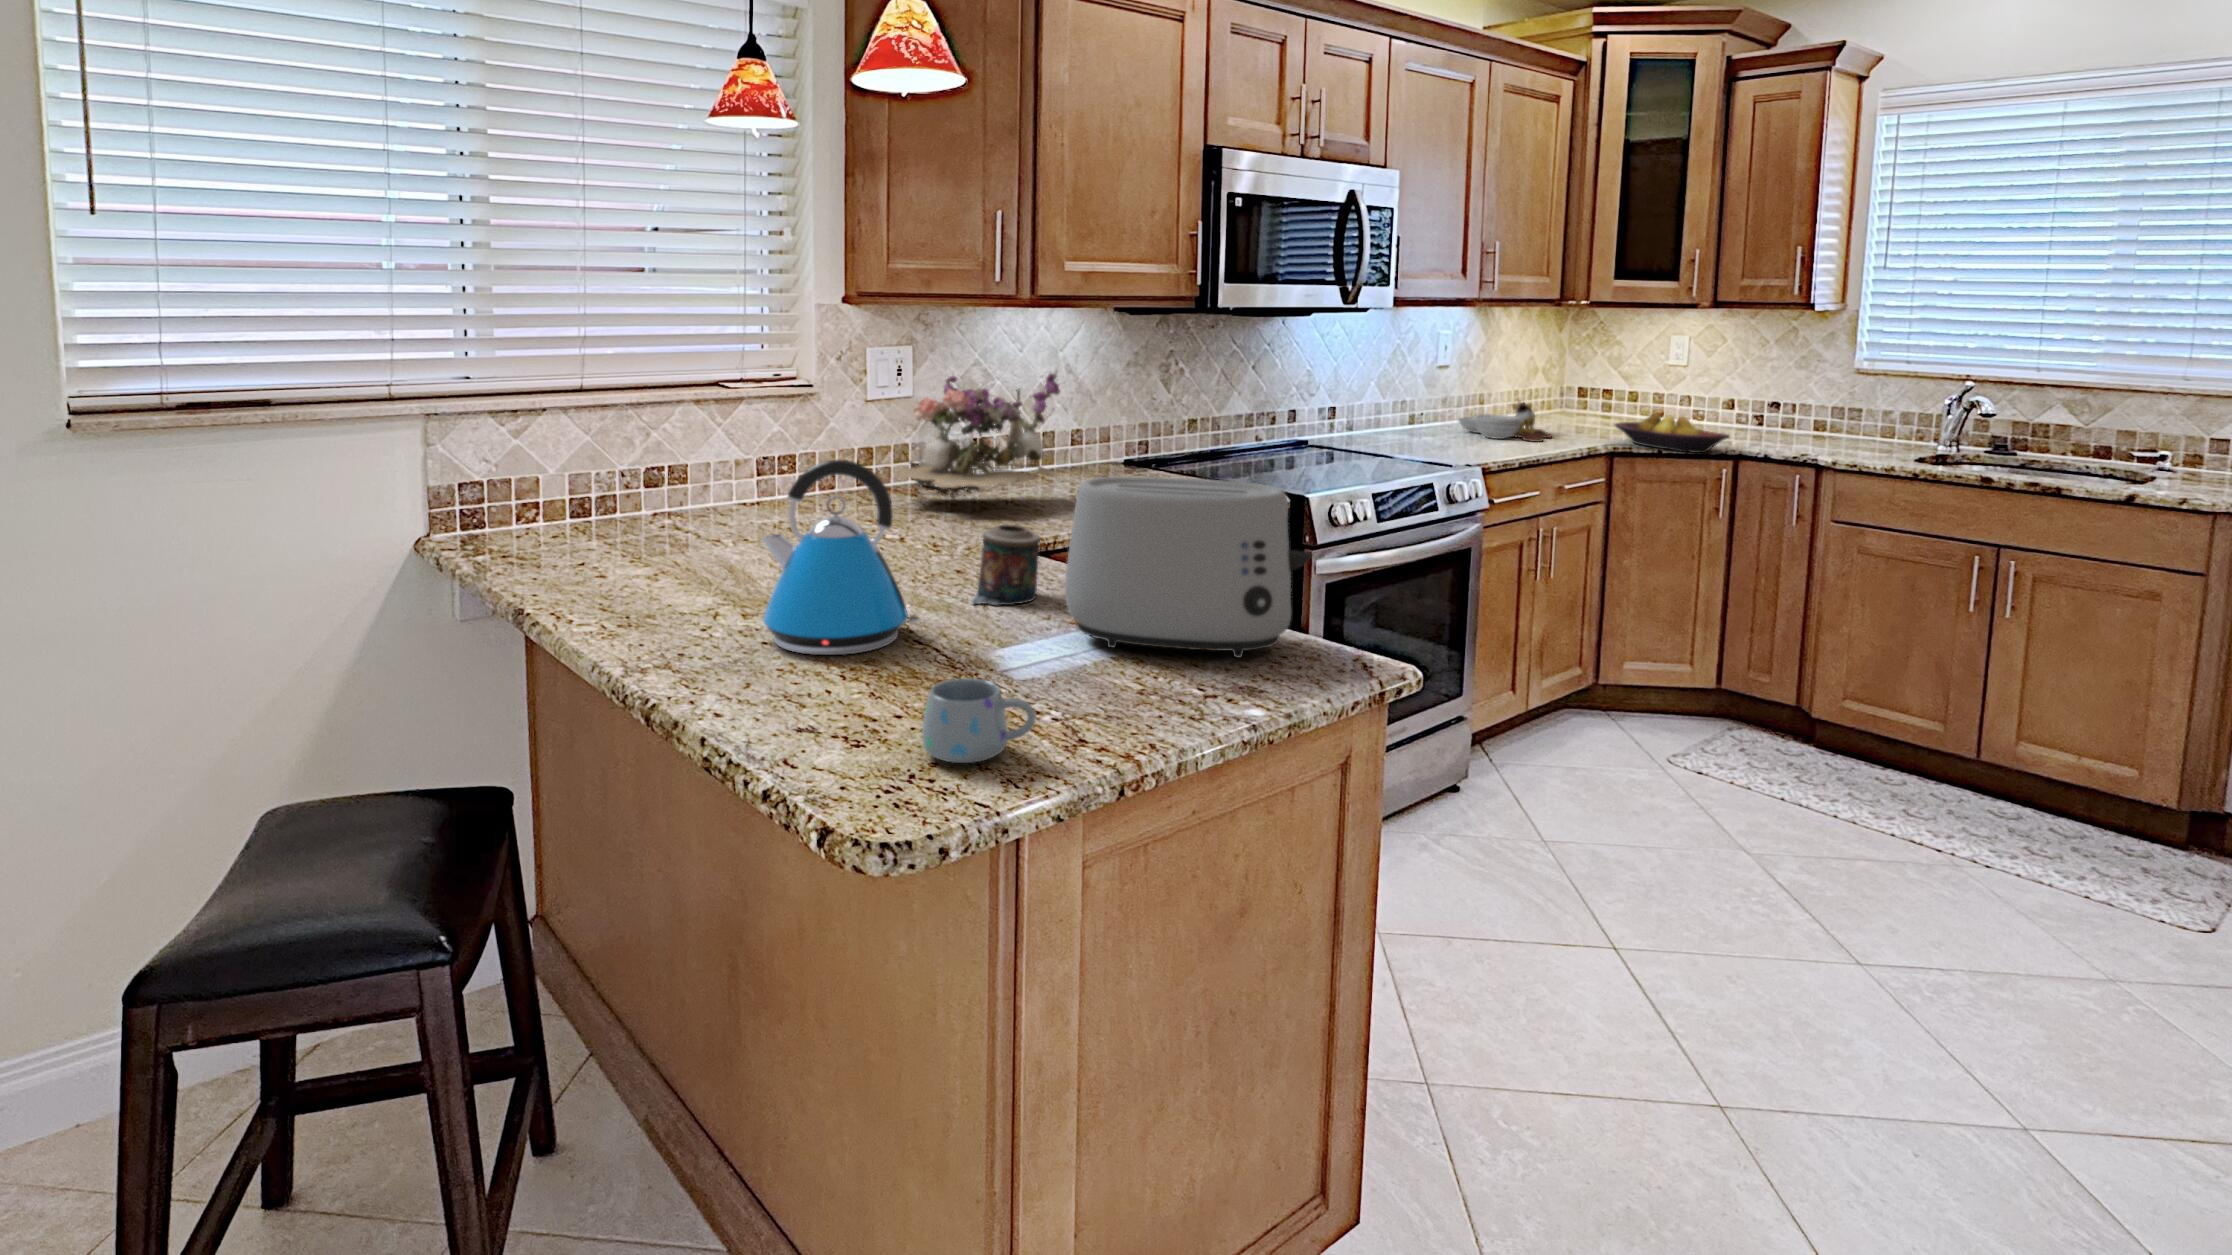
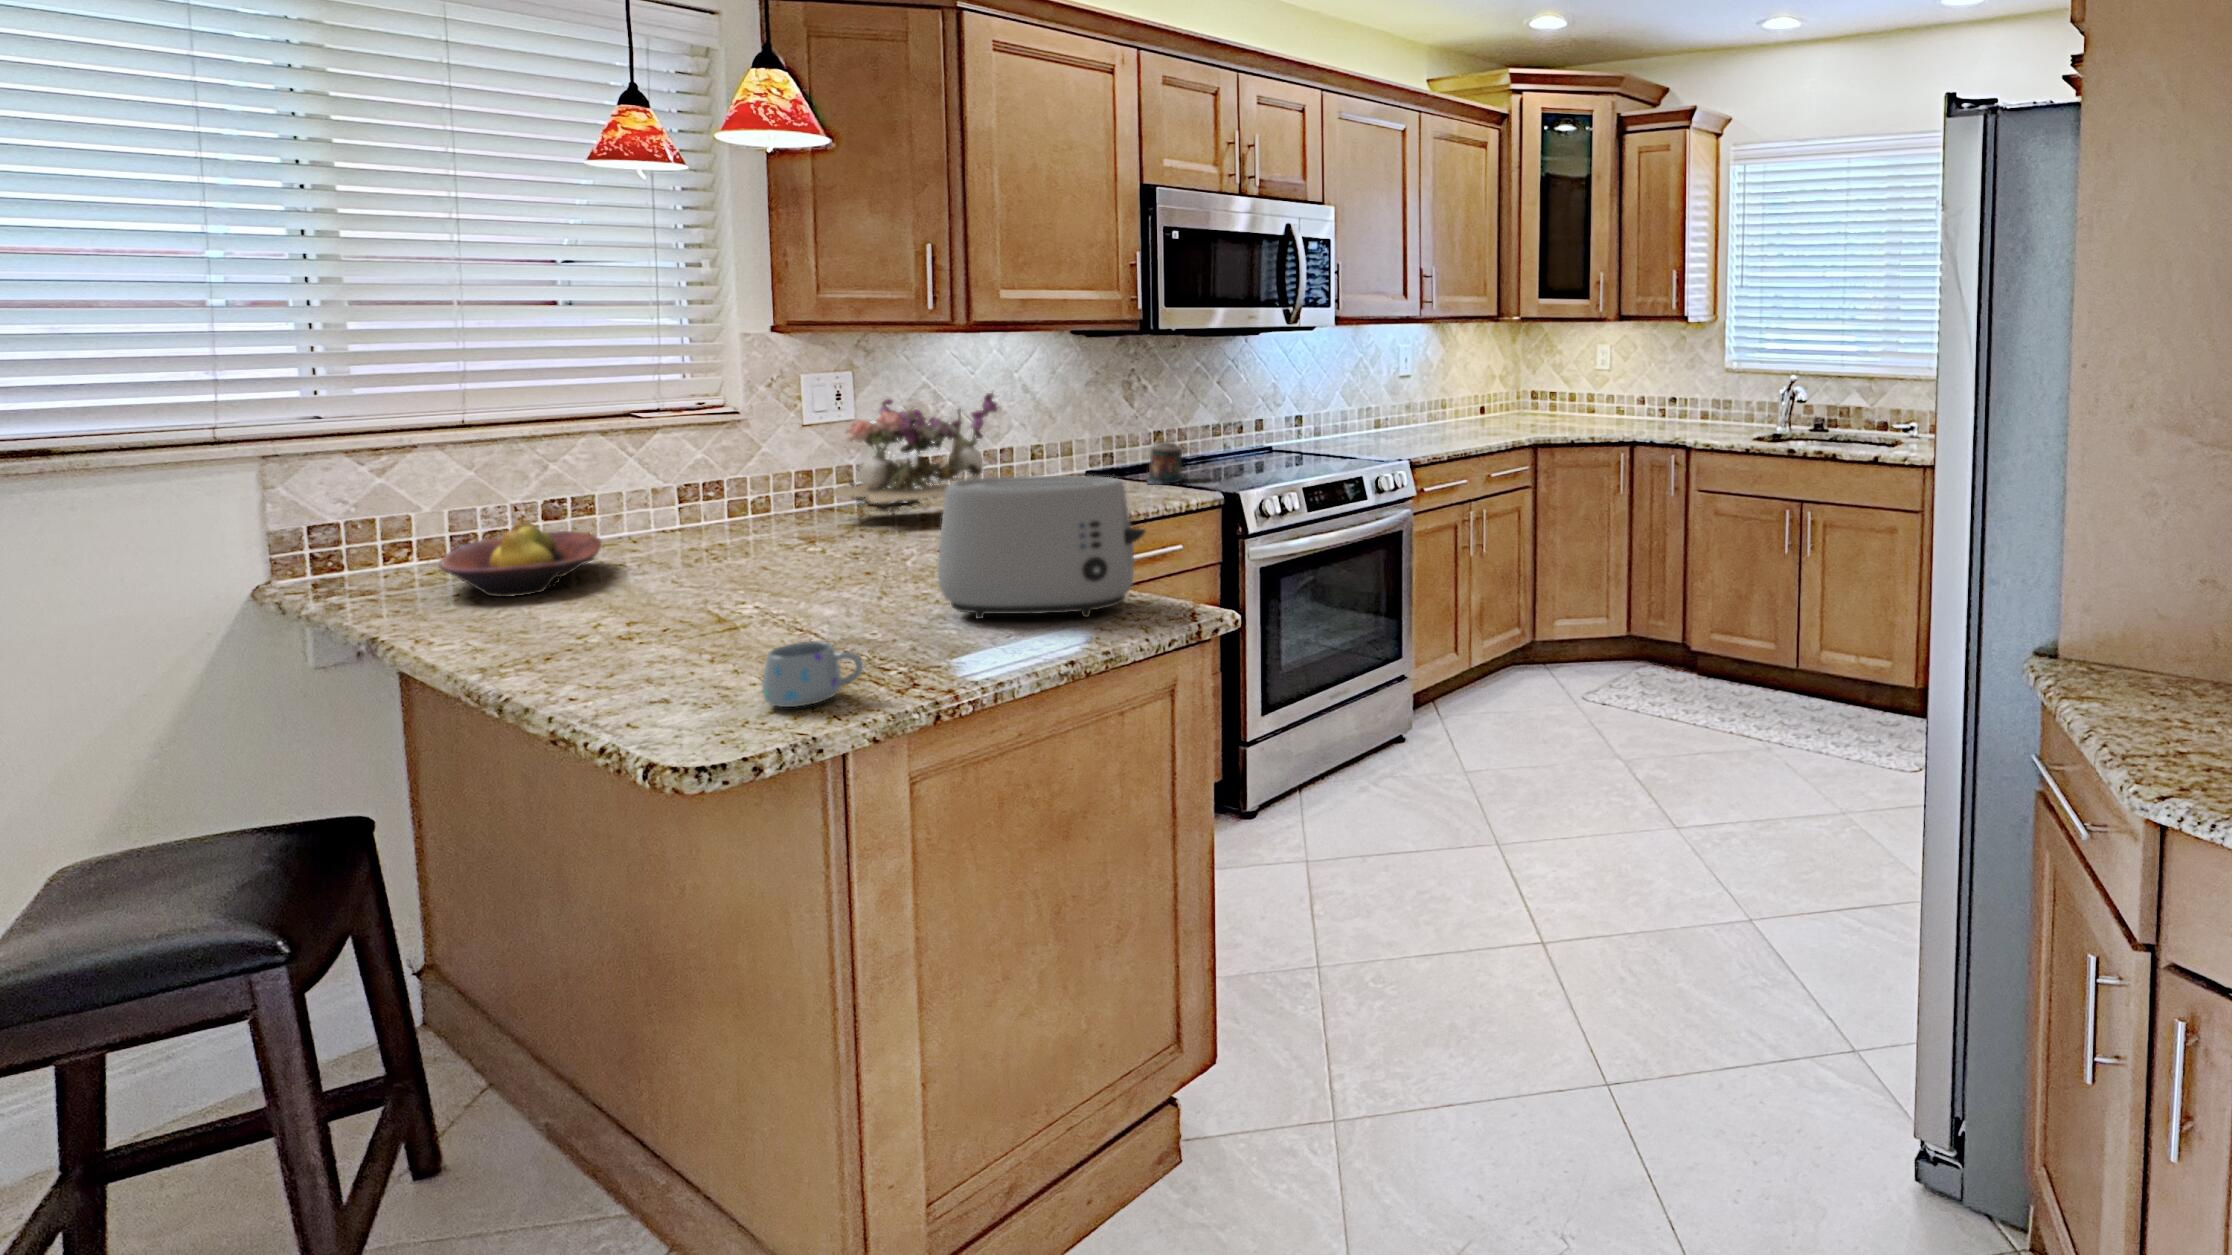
cutting board: present [1458,399,1552,442] -> none [1417,401,1493,439]
fruit bowl: present [1615,413,1730,453] -> present [439,521,601,597]
kettle: present [762,460,920,655] -> none [638,475,803,647]
candle: present [972,525,1040,605] -> present [1148,442,1182,484]

